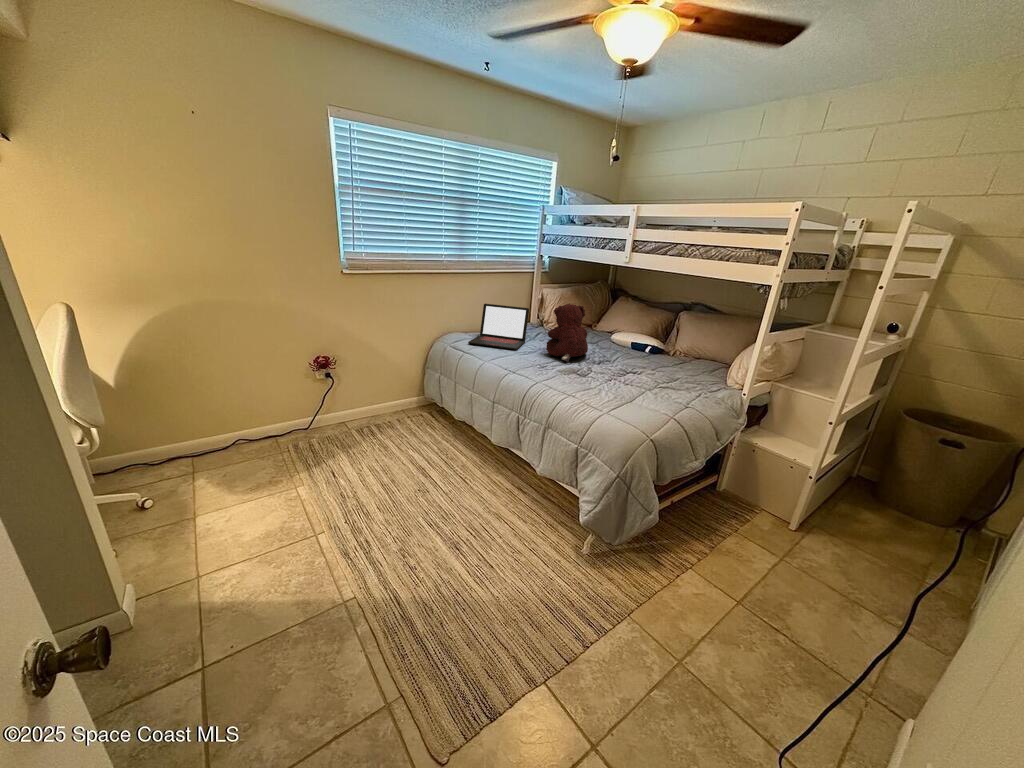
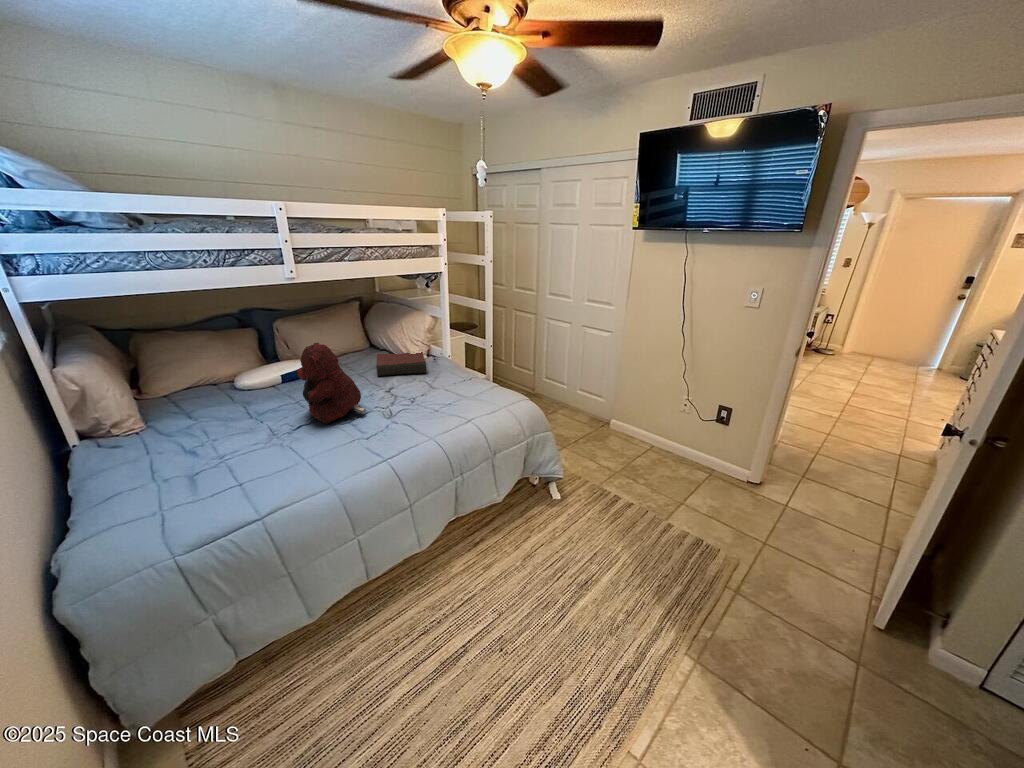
laptop: present [468,304,529,350] -> none [116,389,290,504]
hardback book: none [647,355,711,382] -> present [377,352,426,376]

